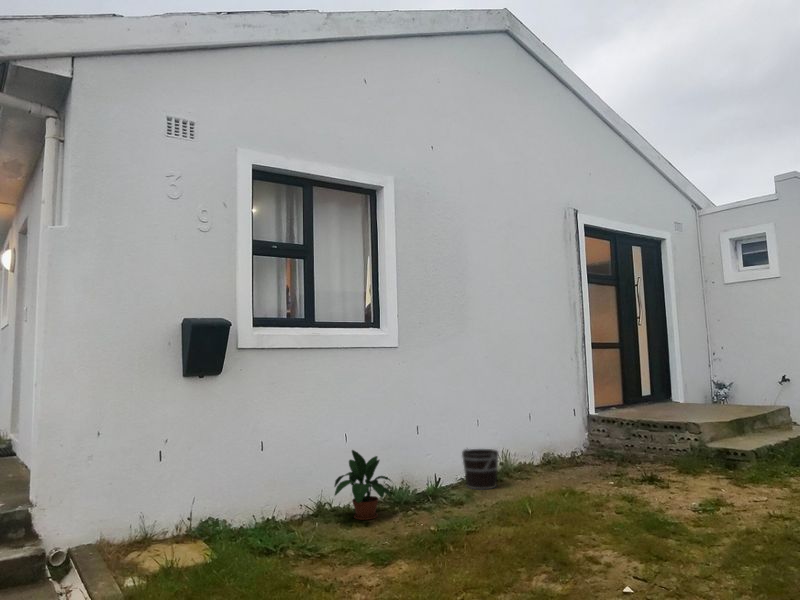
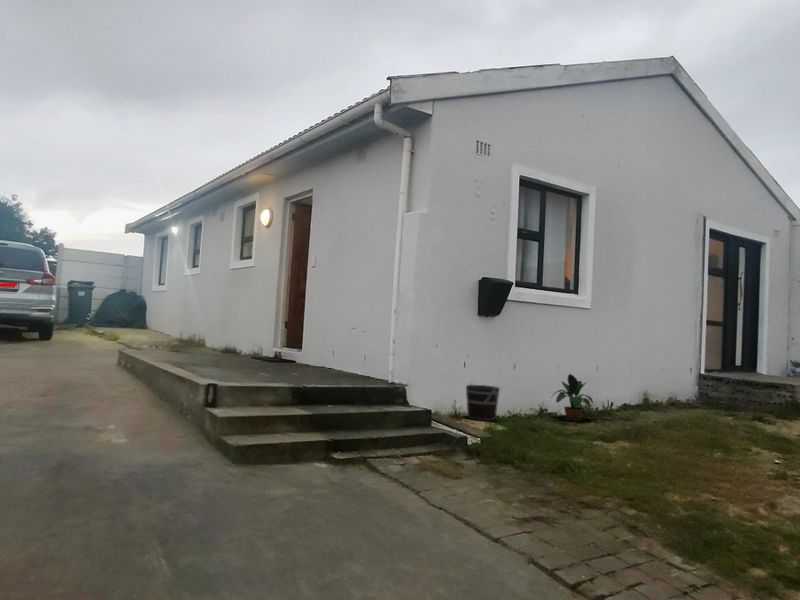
bucket: present [462,449,498,489] -> present [466,385,499,420]

